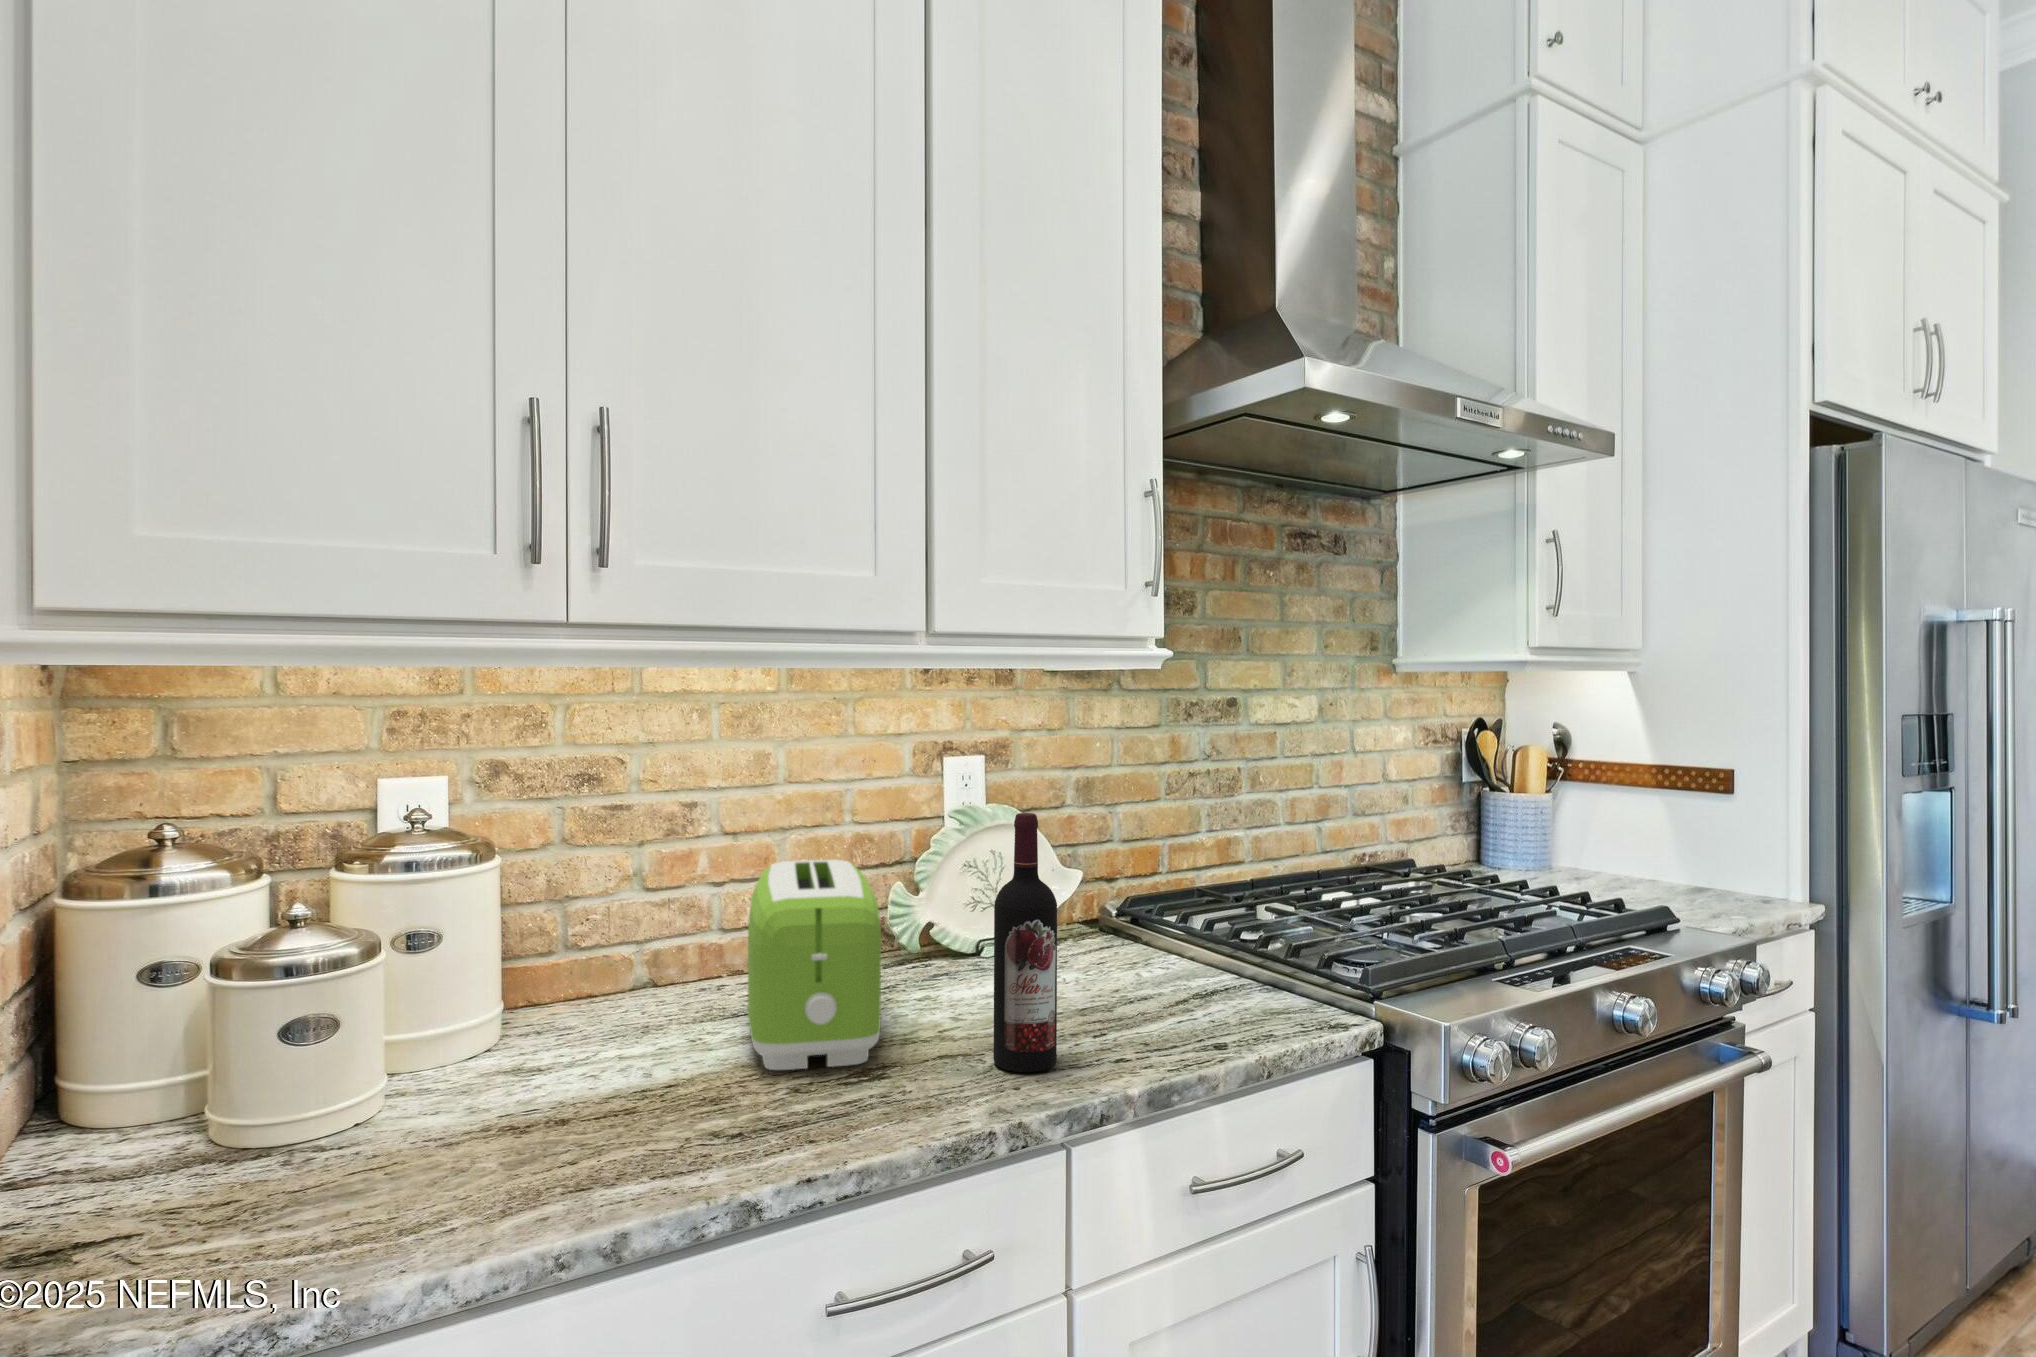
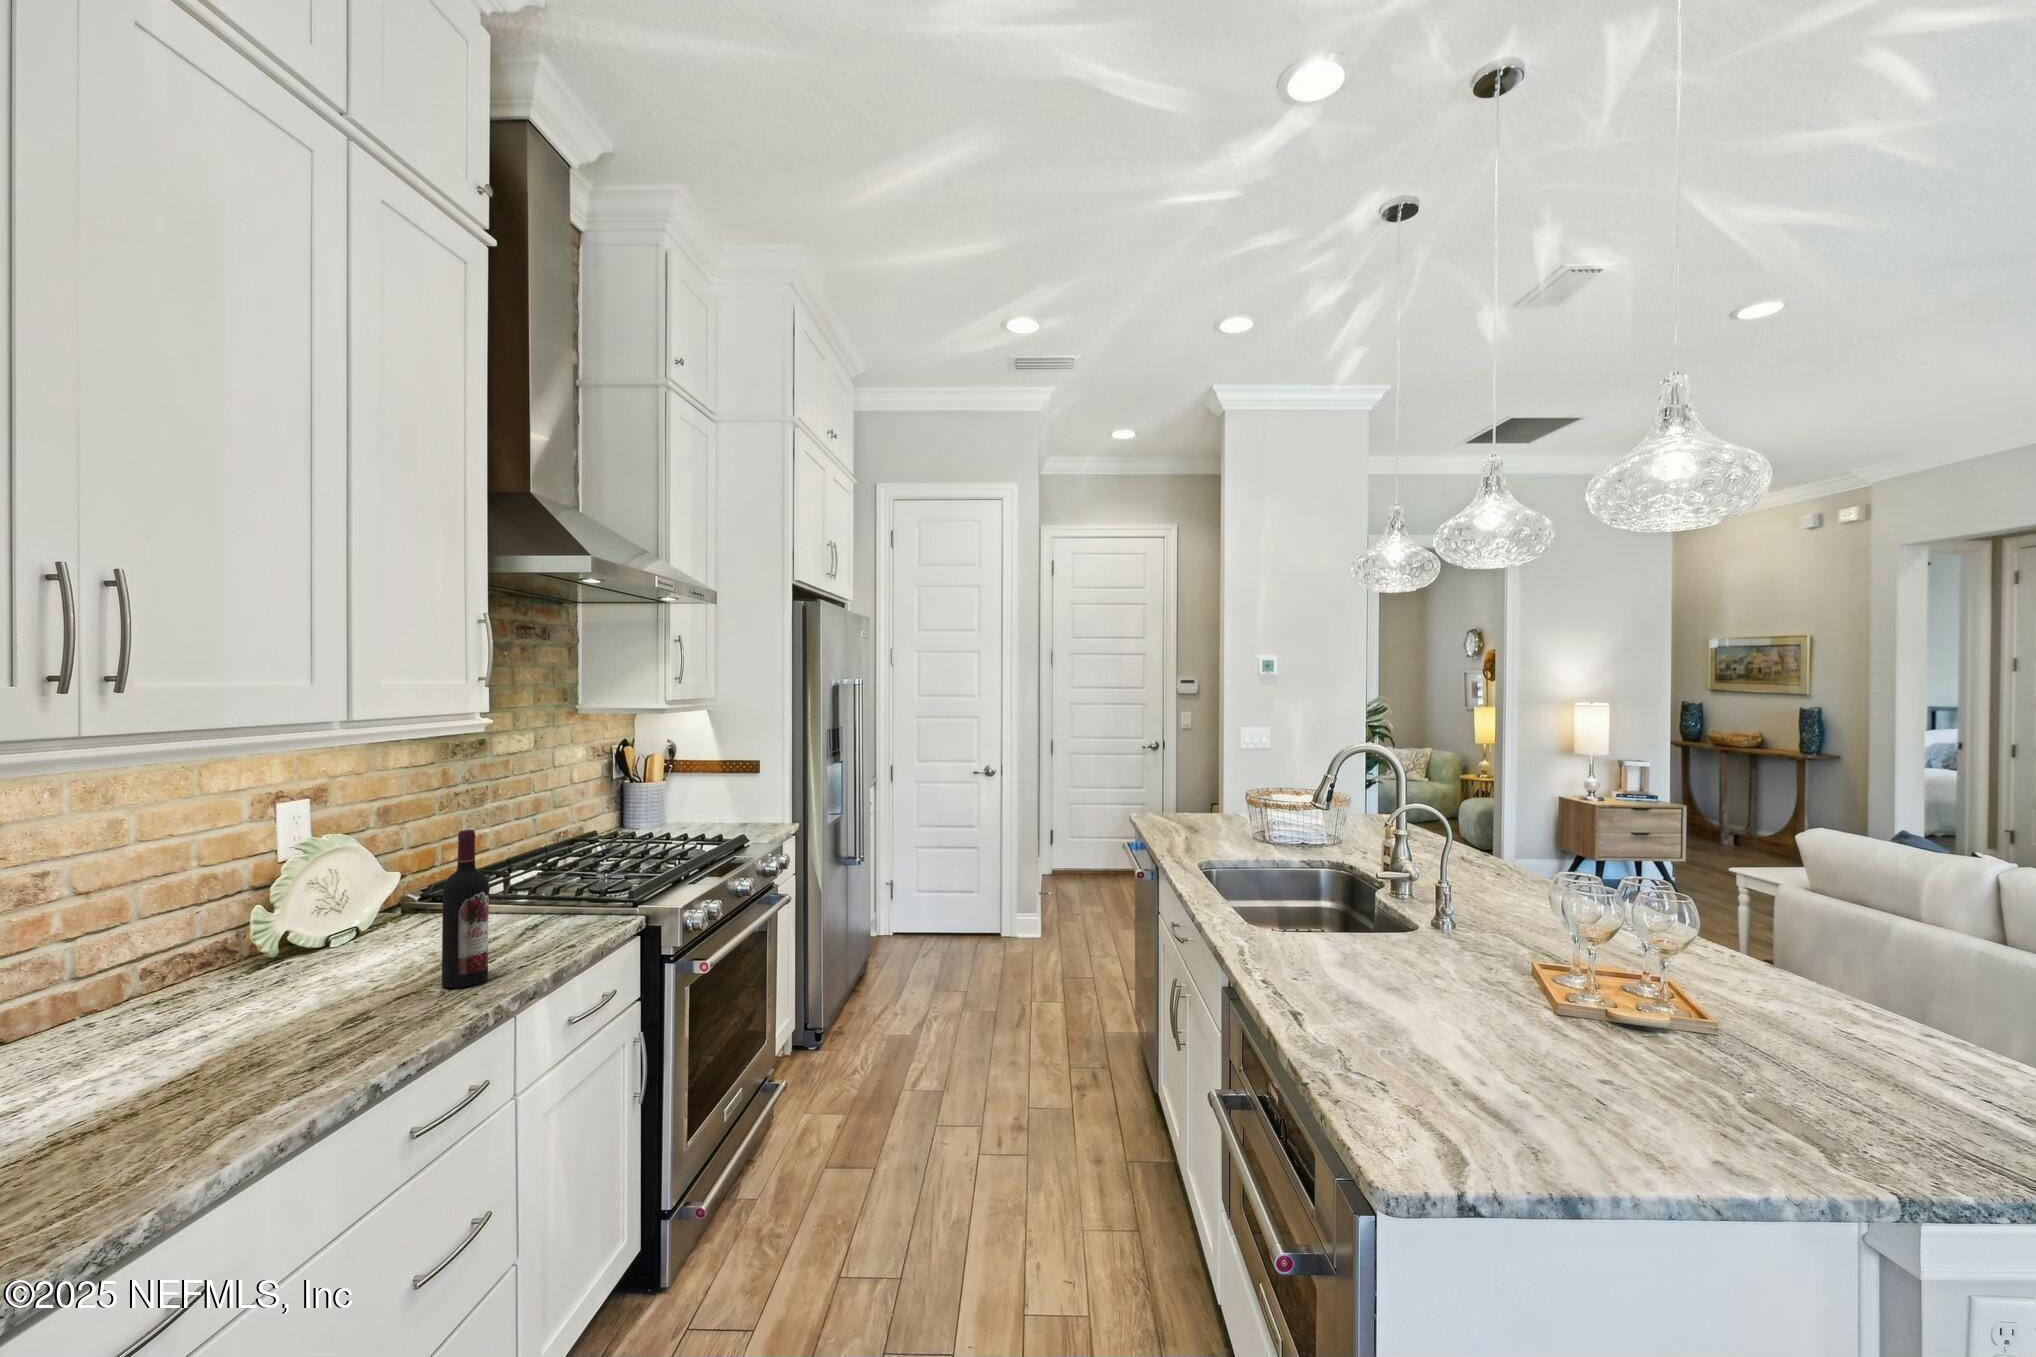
toaster: present [748,860,881,1070] -> none [163,891,357,1041]

